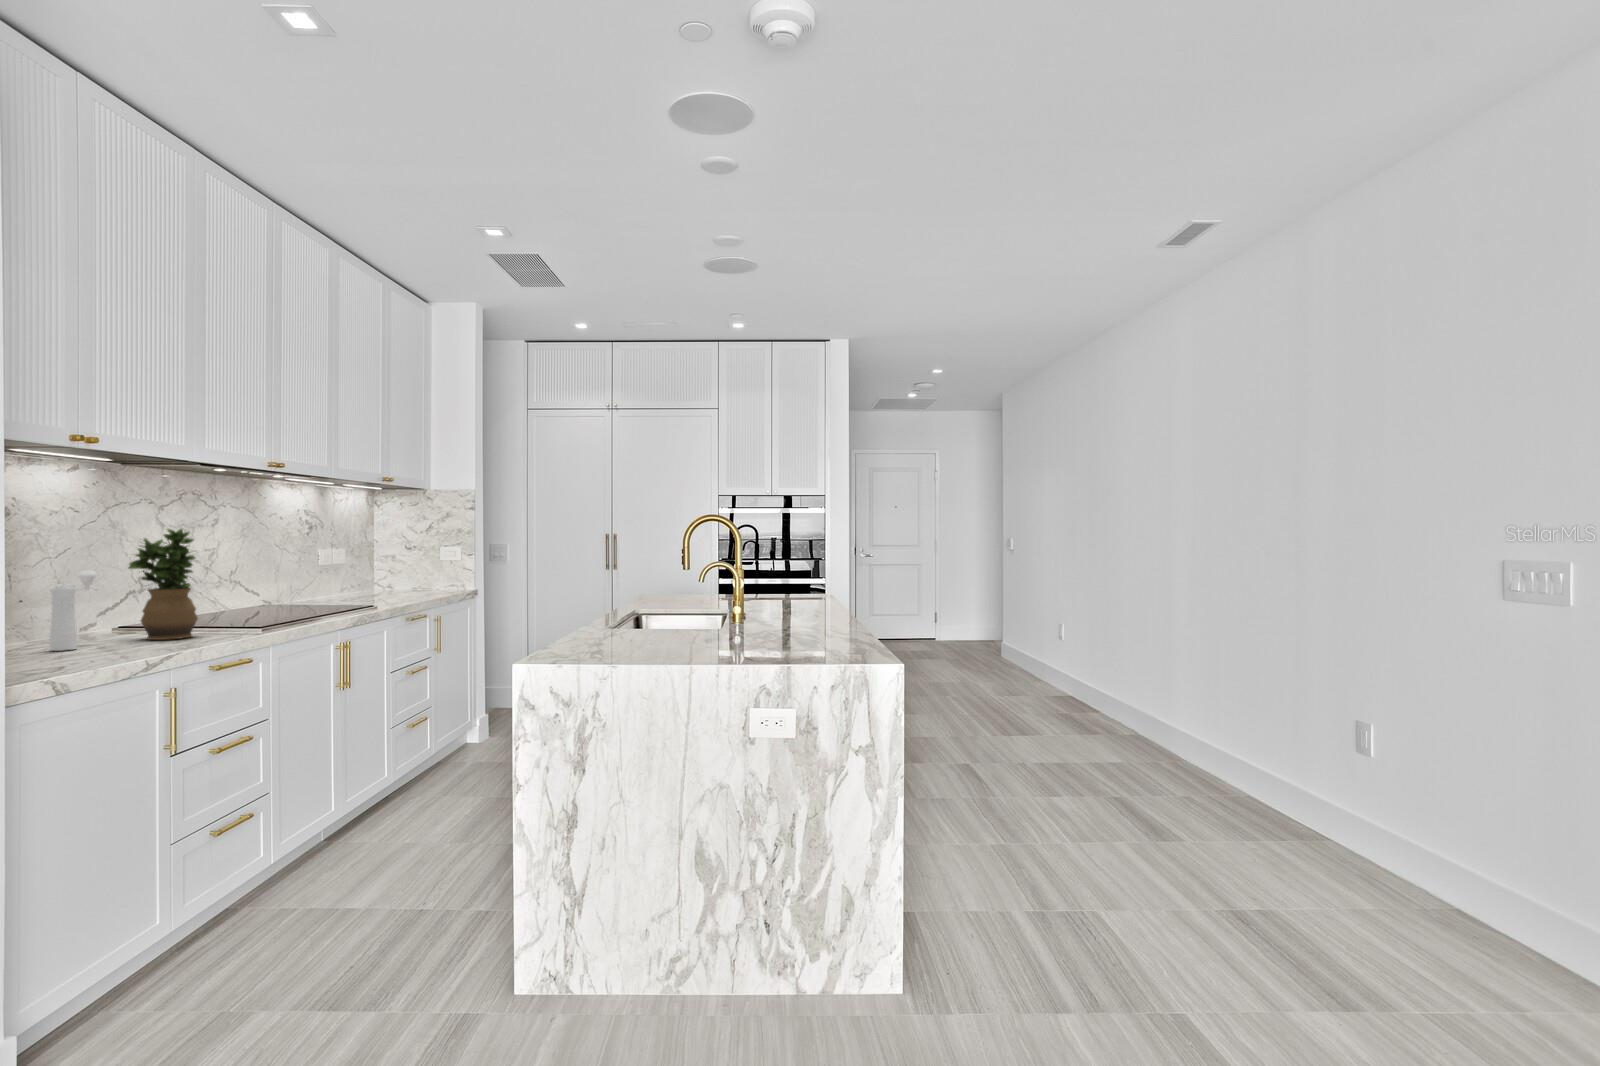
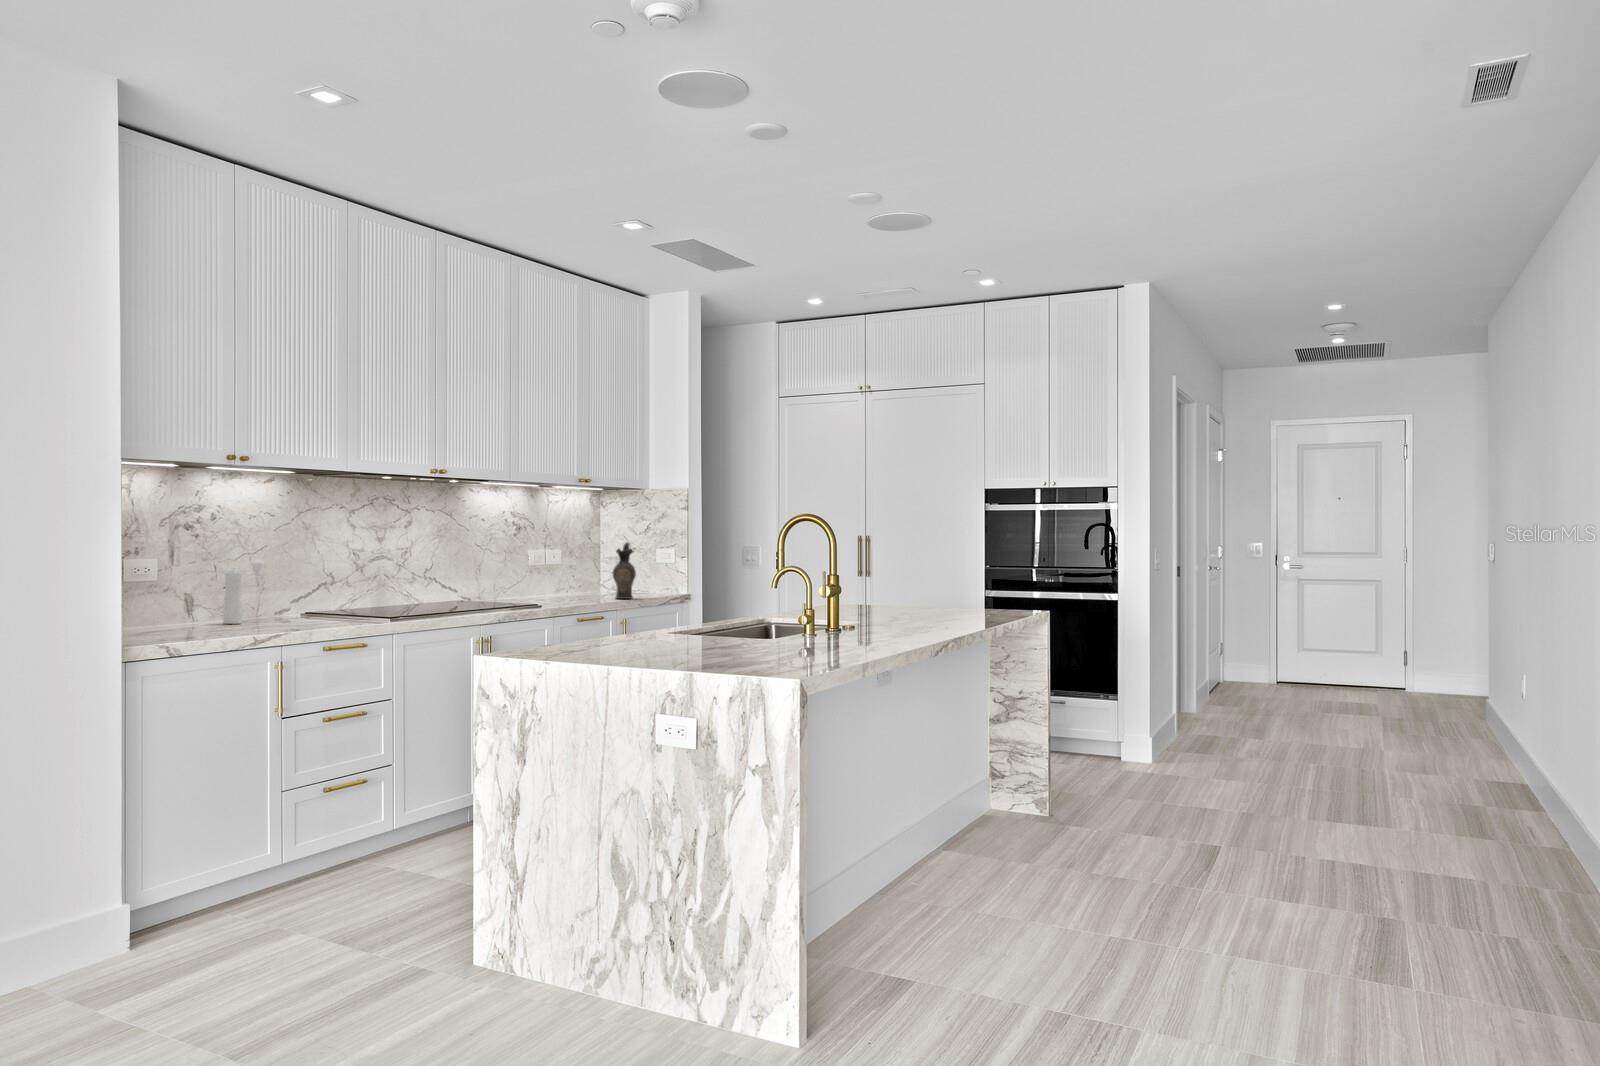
potted plant: present [129,529,198,640] -> none [289,525,344,622]
ceramic pitcher: none [397,539,421,592] -> present [613,543,636,599]

